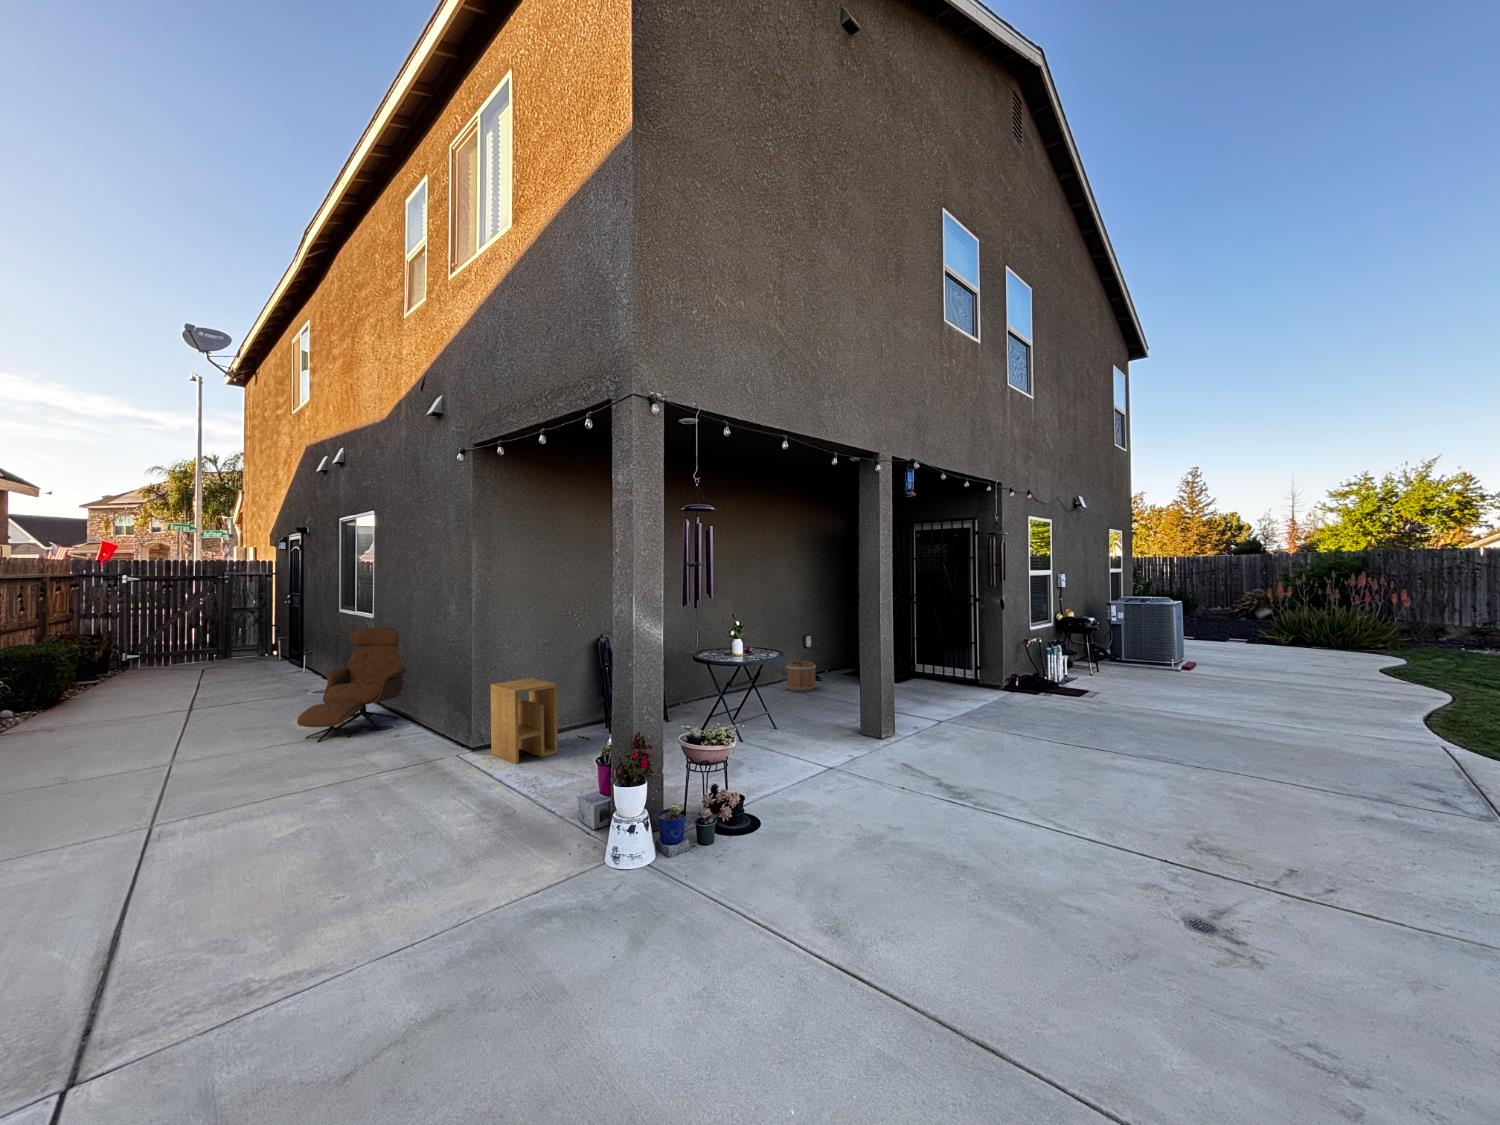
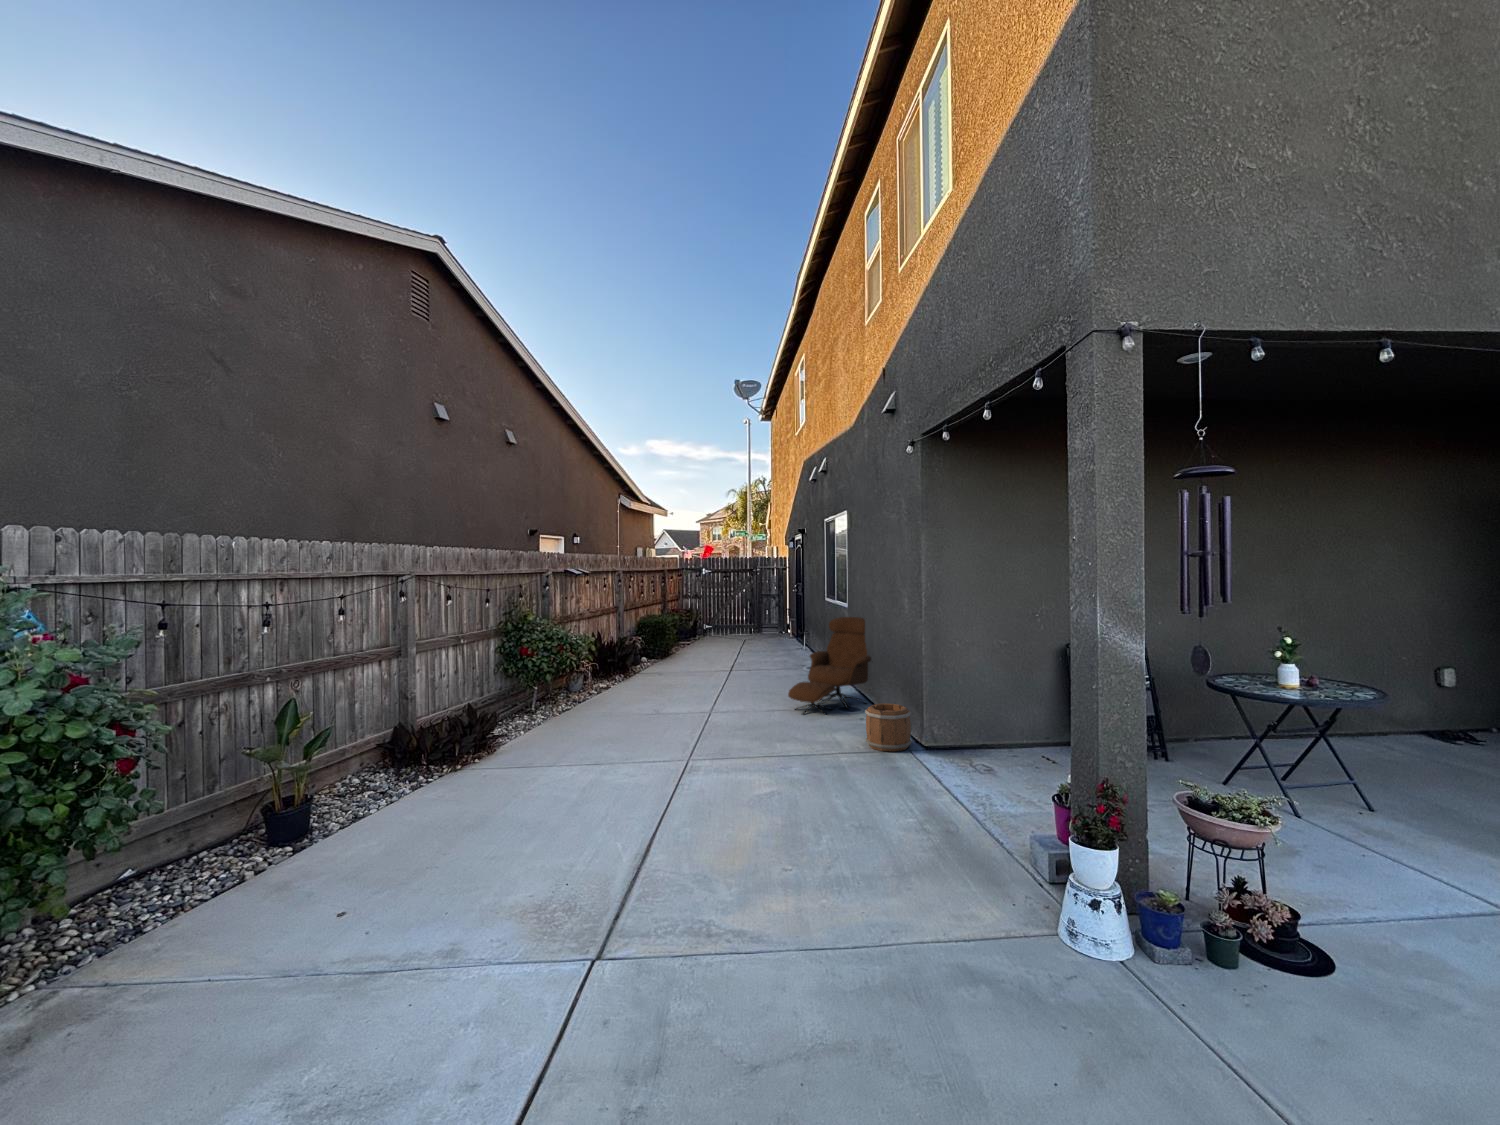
bucket: present [787,661,816,692] -> present [865,703,912,752]
side table: present [491,678,558,764] -> none [942,682,1016,774]

